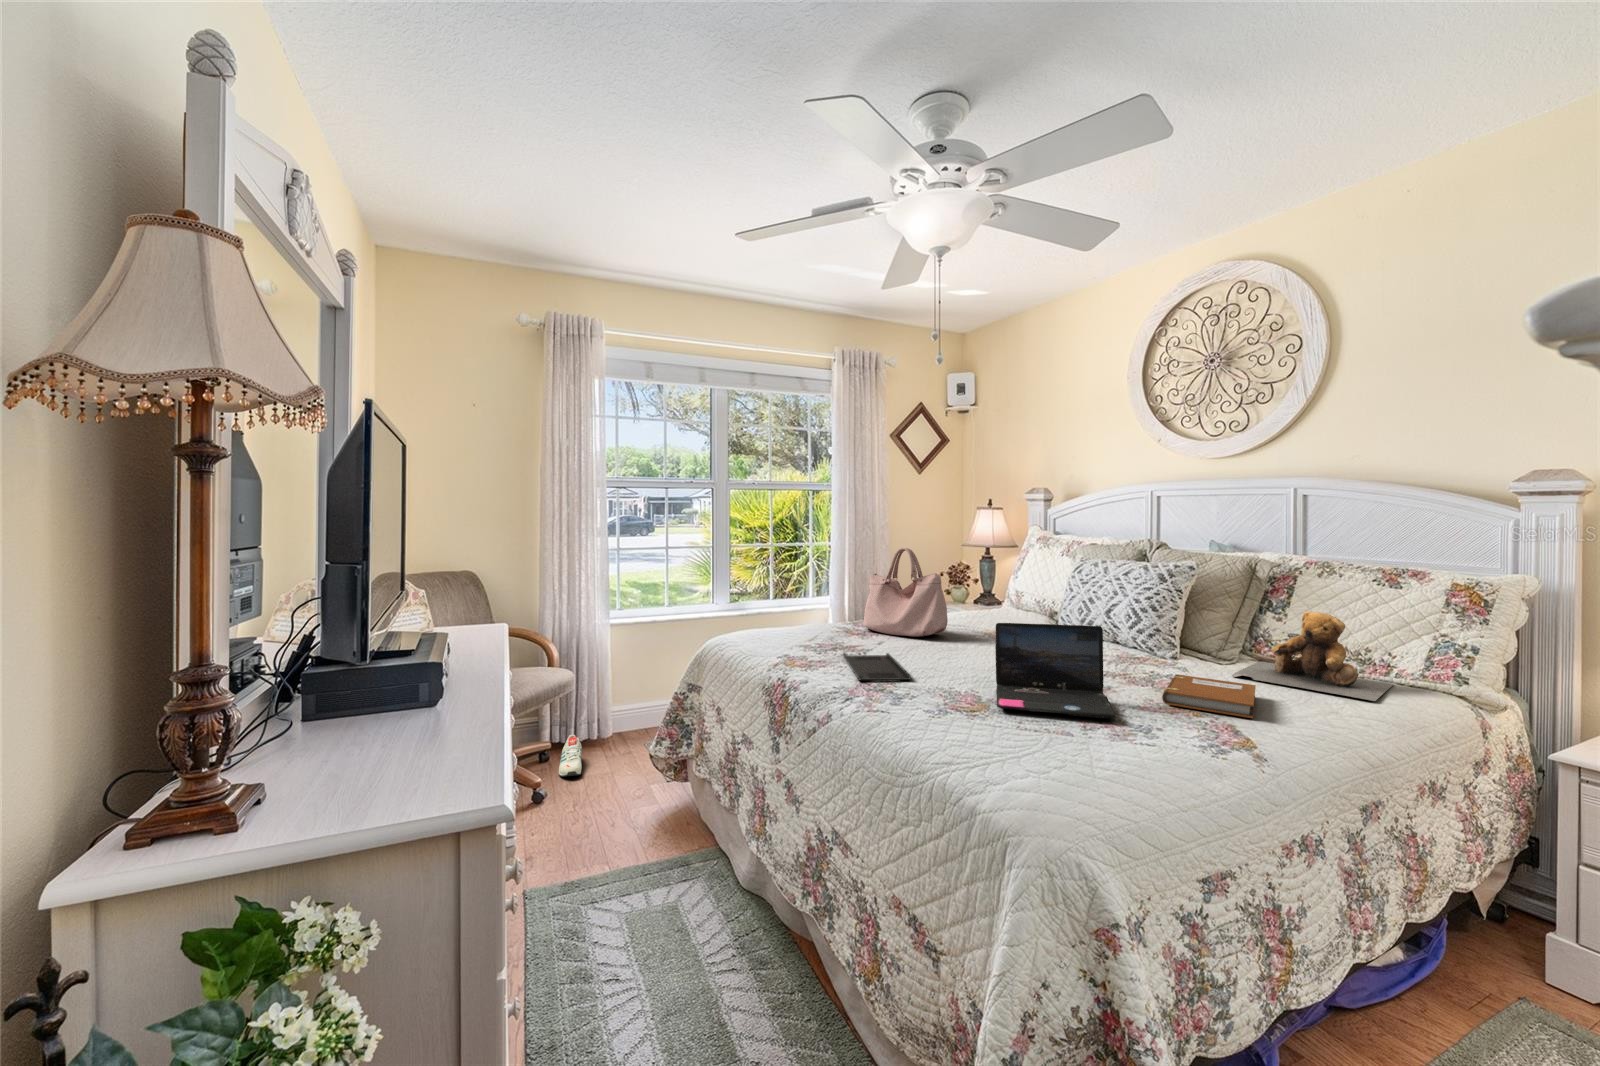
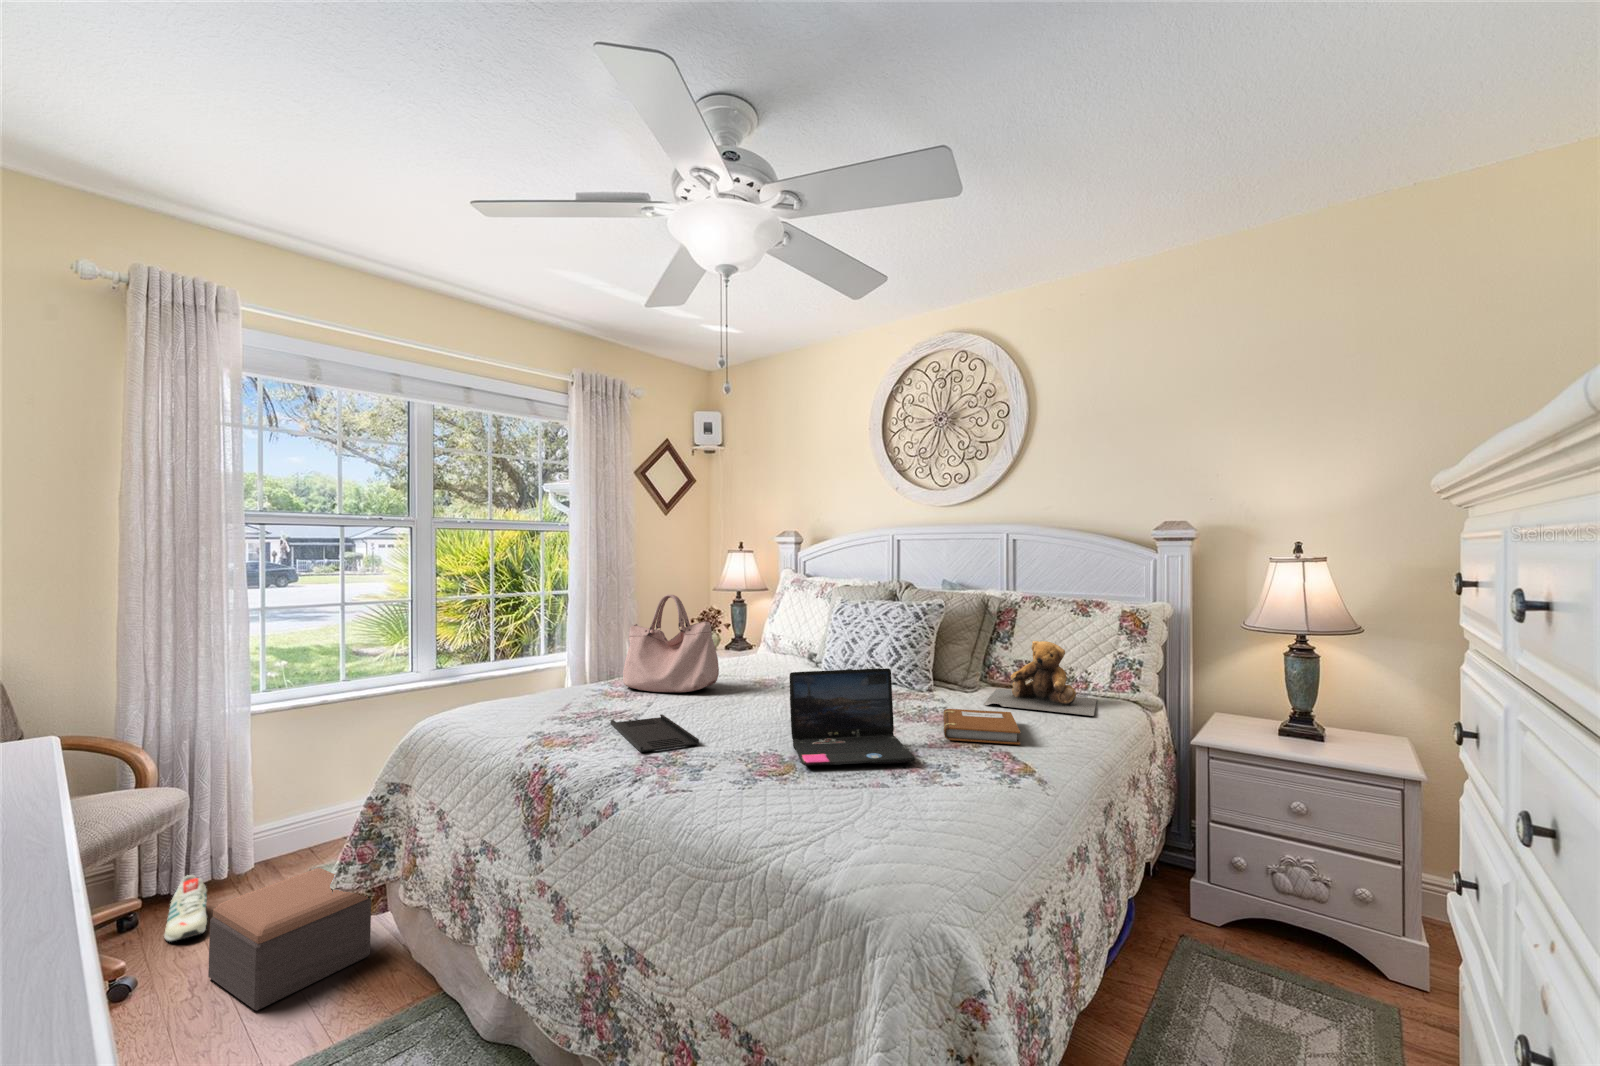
footstool: none [581,742,676,831] -> present [208,868,371,1011]

